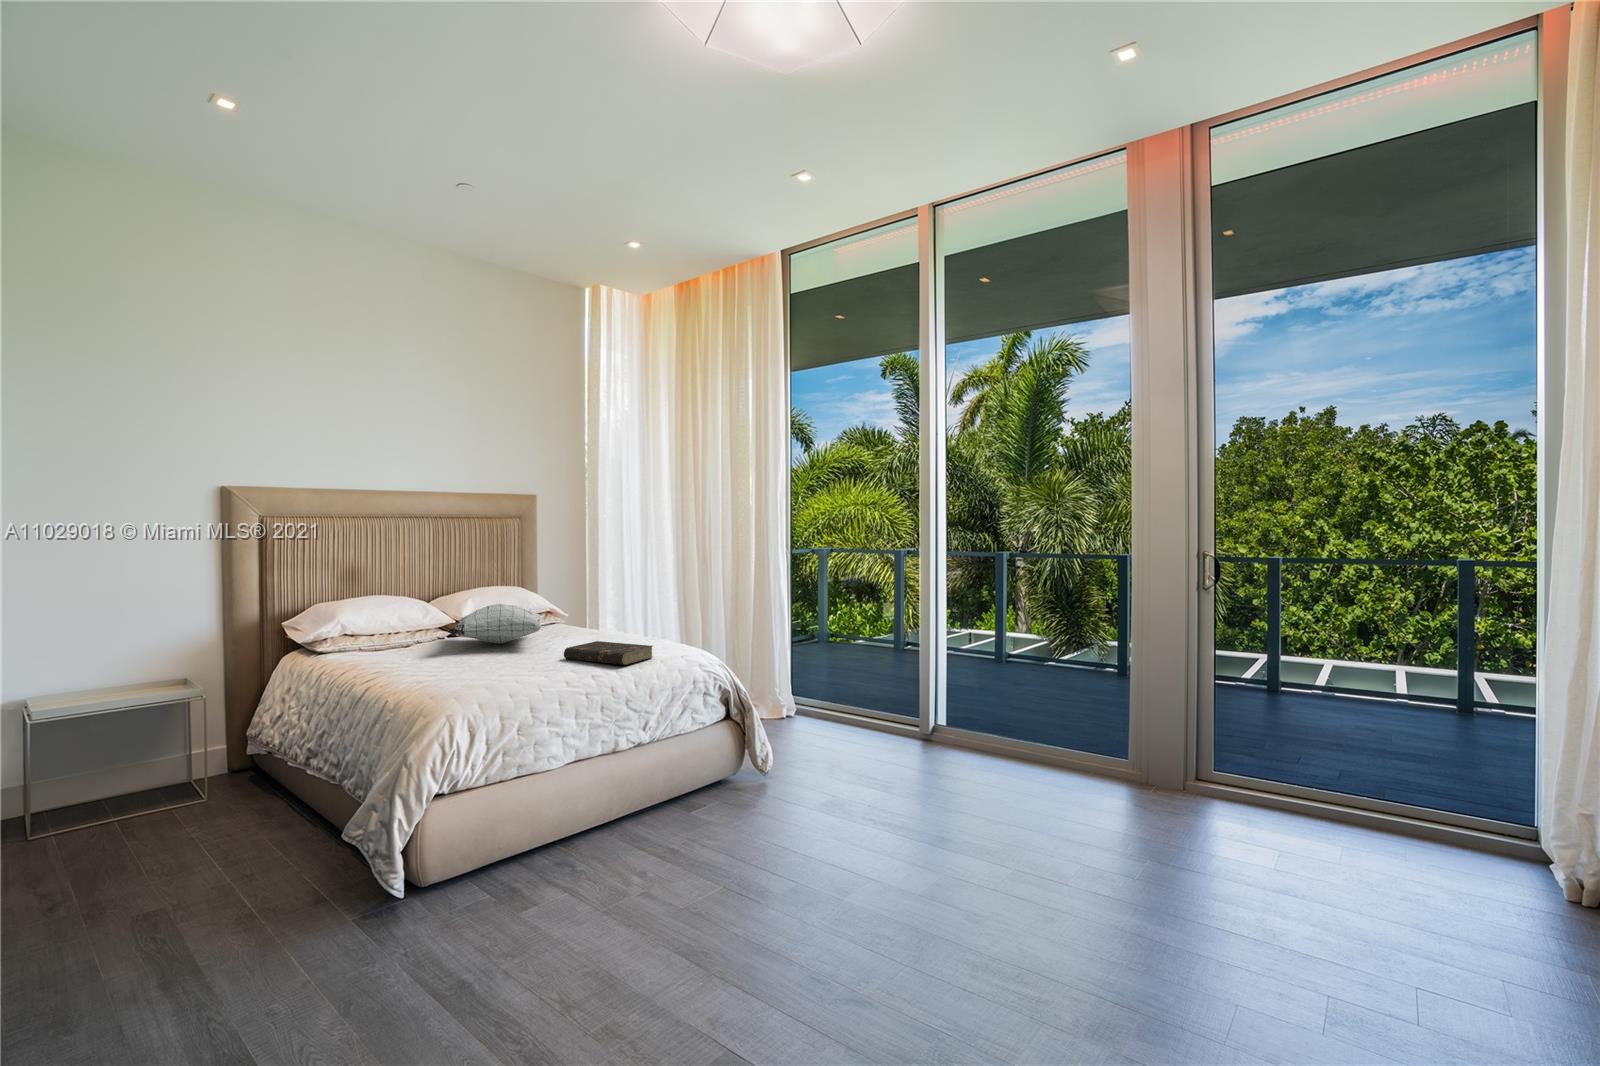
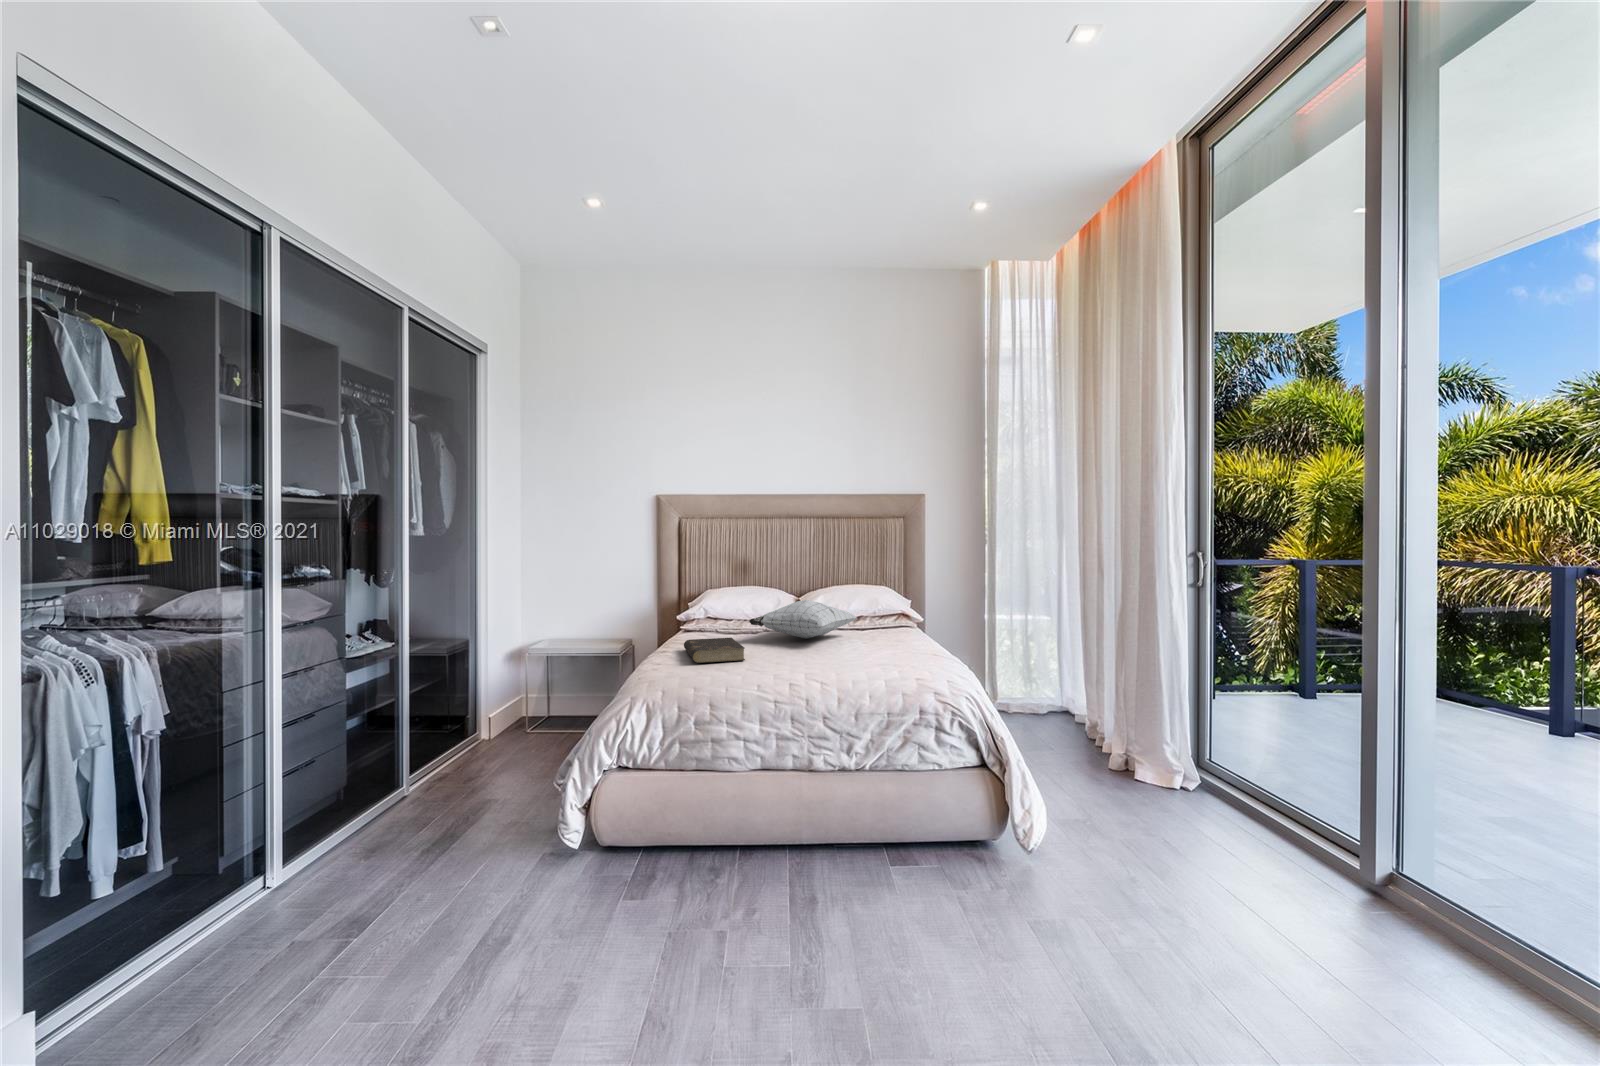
book: present [564,641,652,665] -> present [684,638,745,663]

